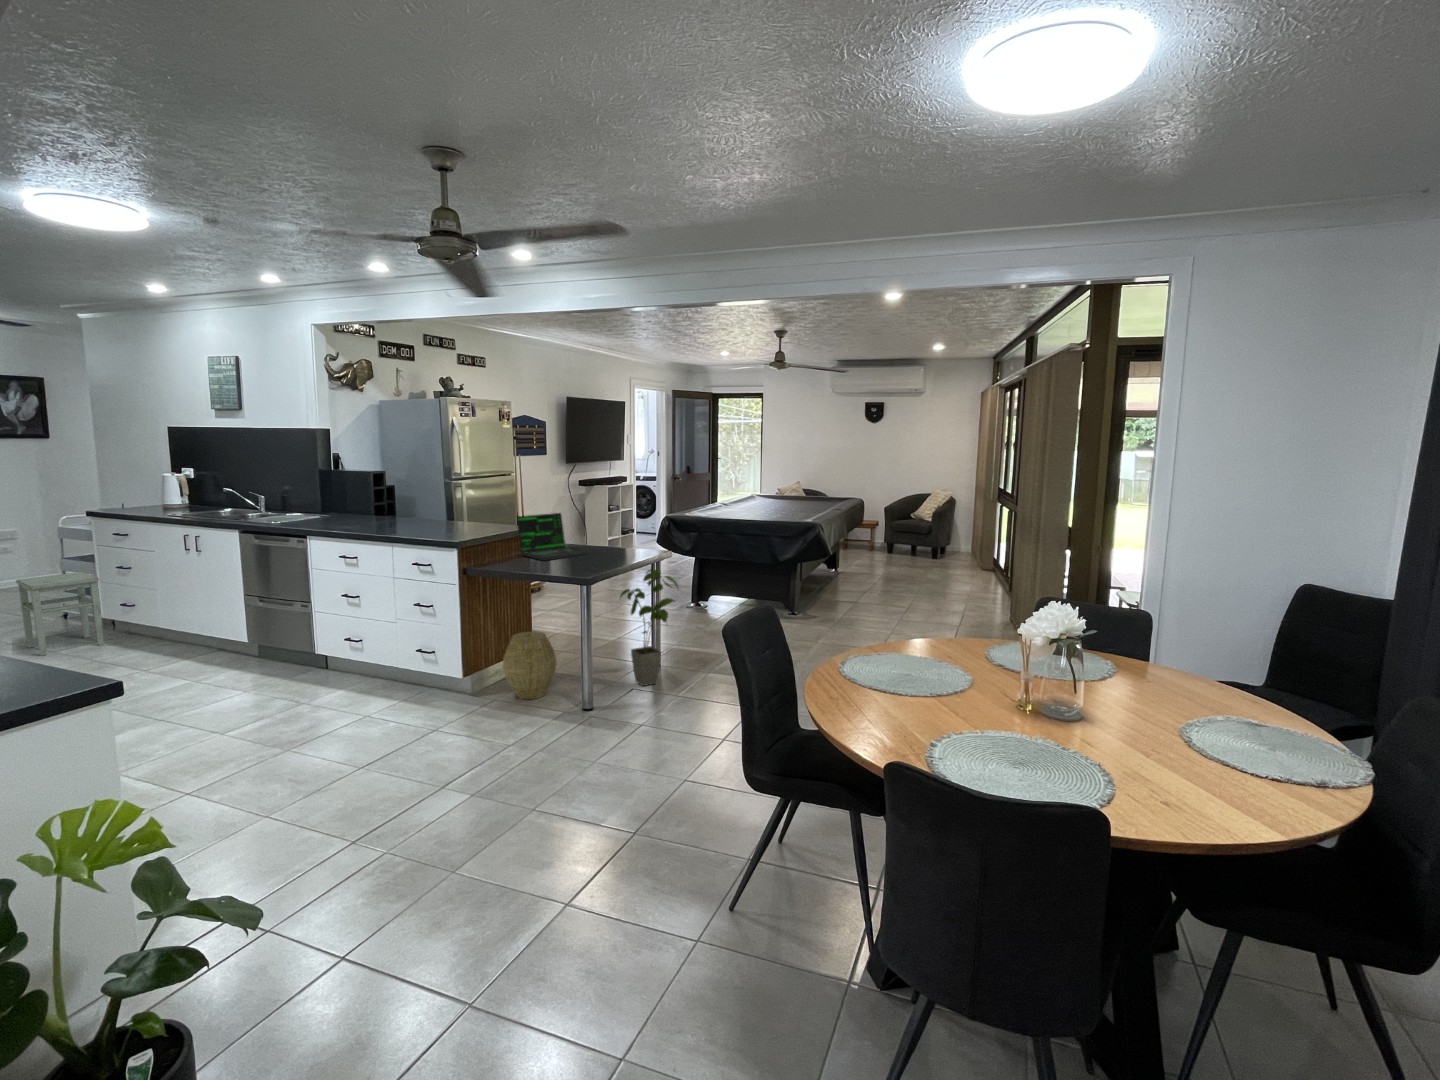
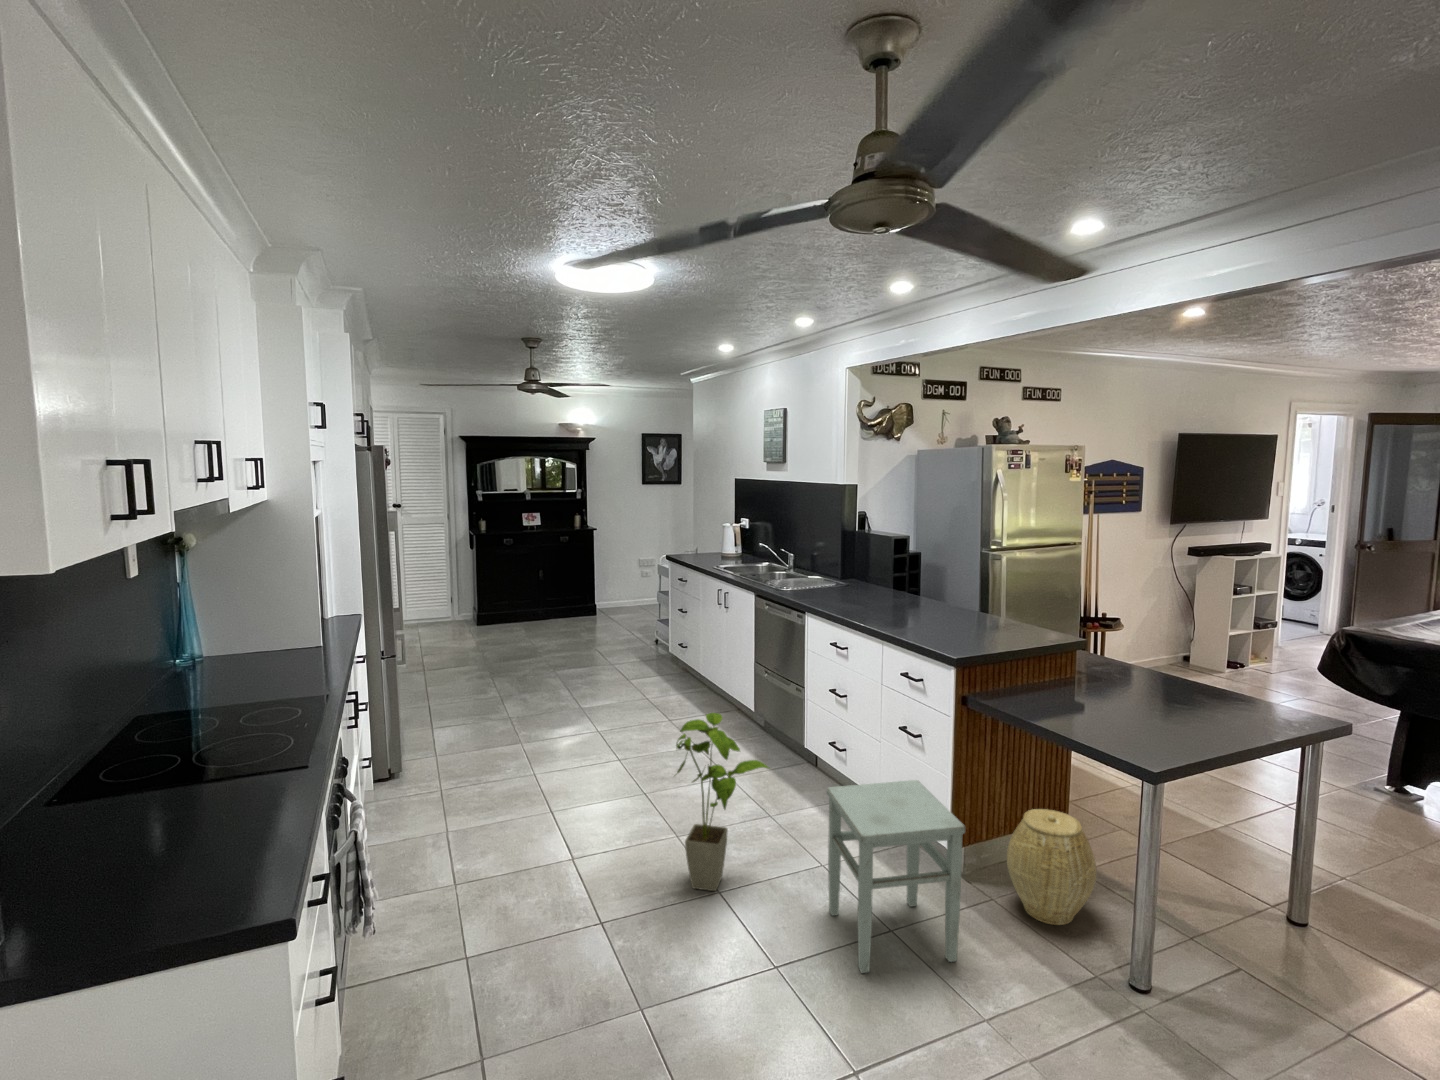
laptop: present [517,513,587,561] -> none [1051,630,1172,713]
house plant: present [620,569,678,686] -> present [676,713,769,891]
stool: present [16,572,104,656] -> present [827,780,965,973]

